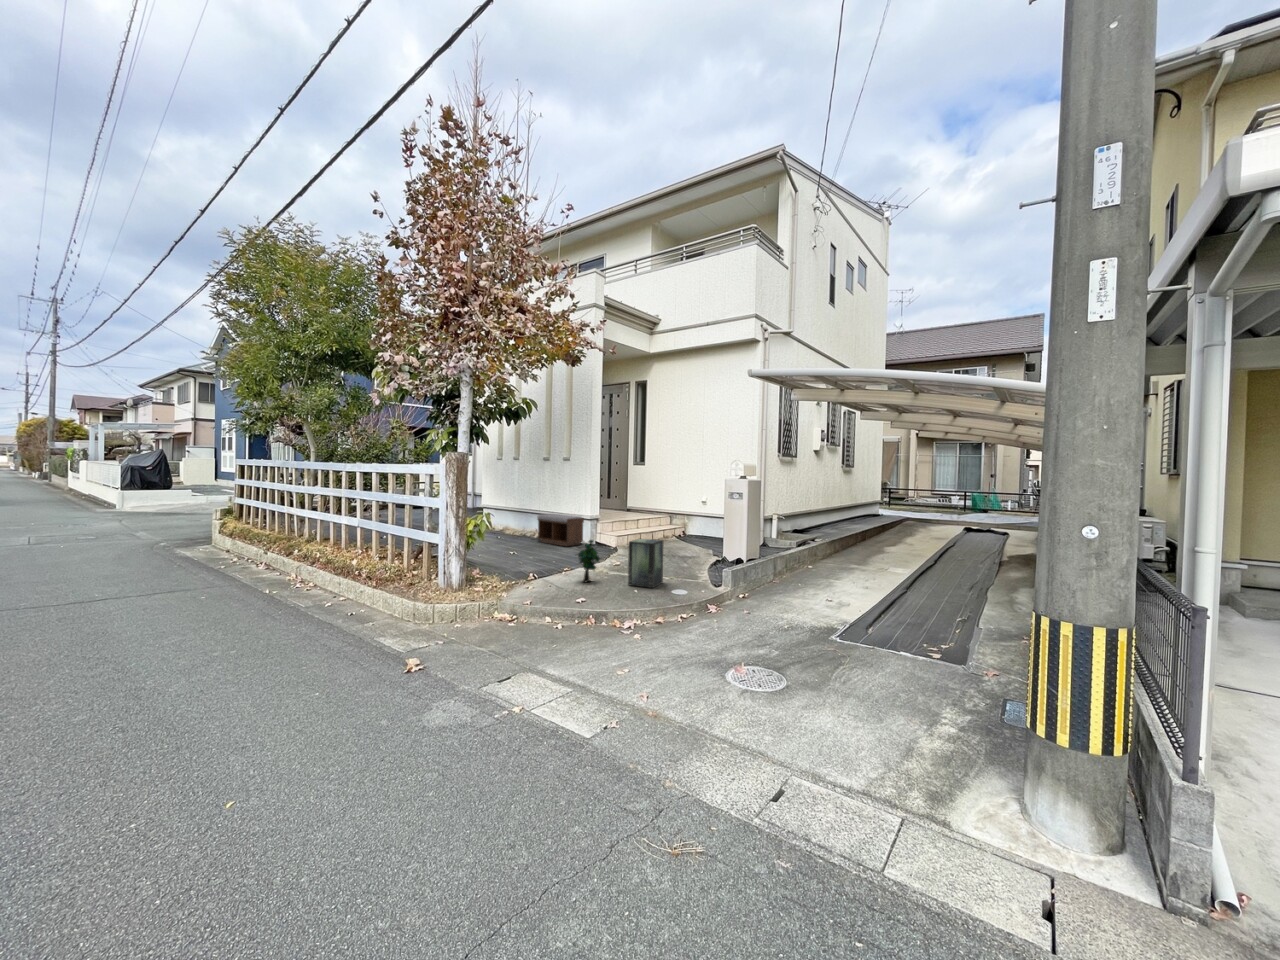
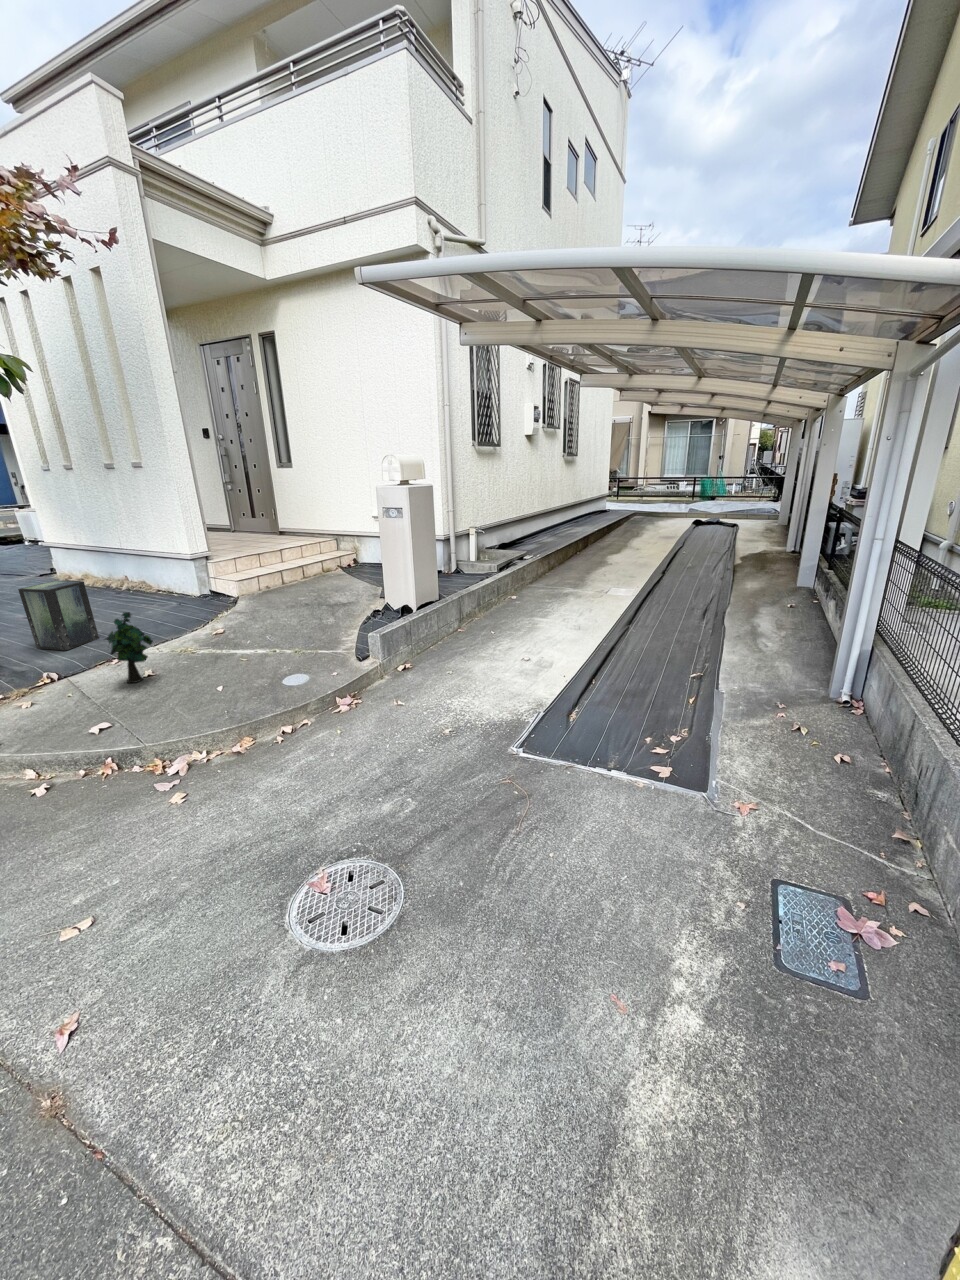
bench: present [538,514,584,546] -> none [118,550,196,599]
storage box: present [628,539,663,588] -> present [18,581,99,650]

